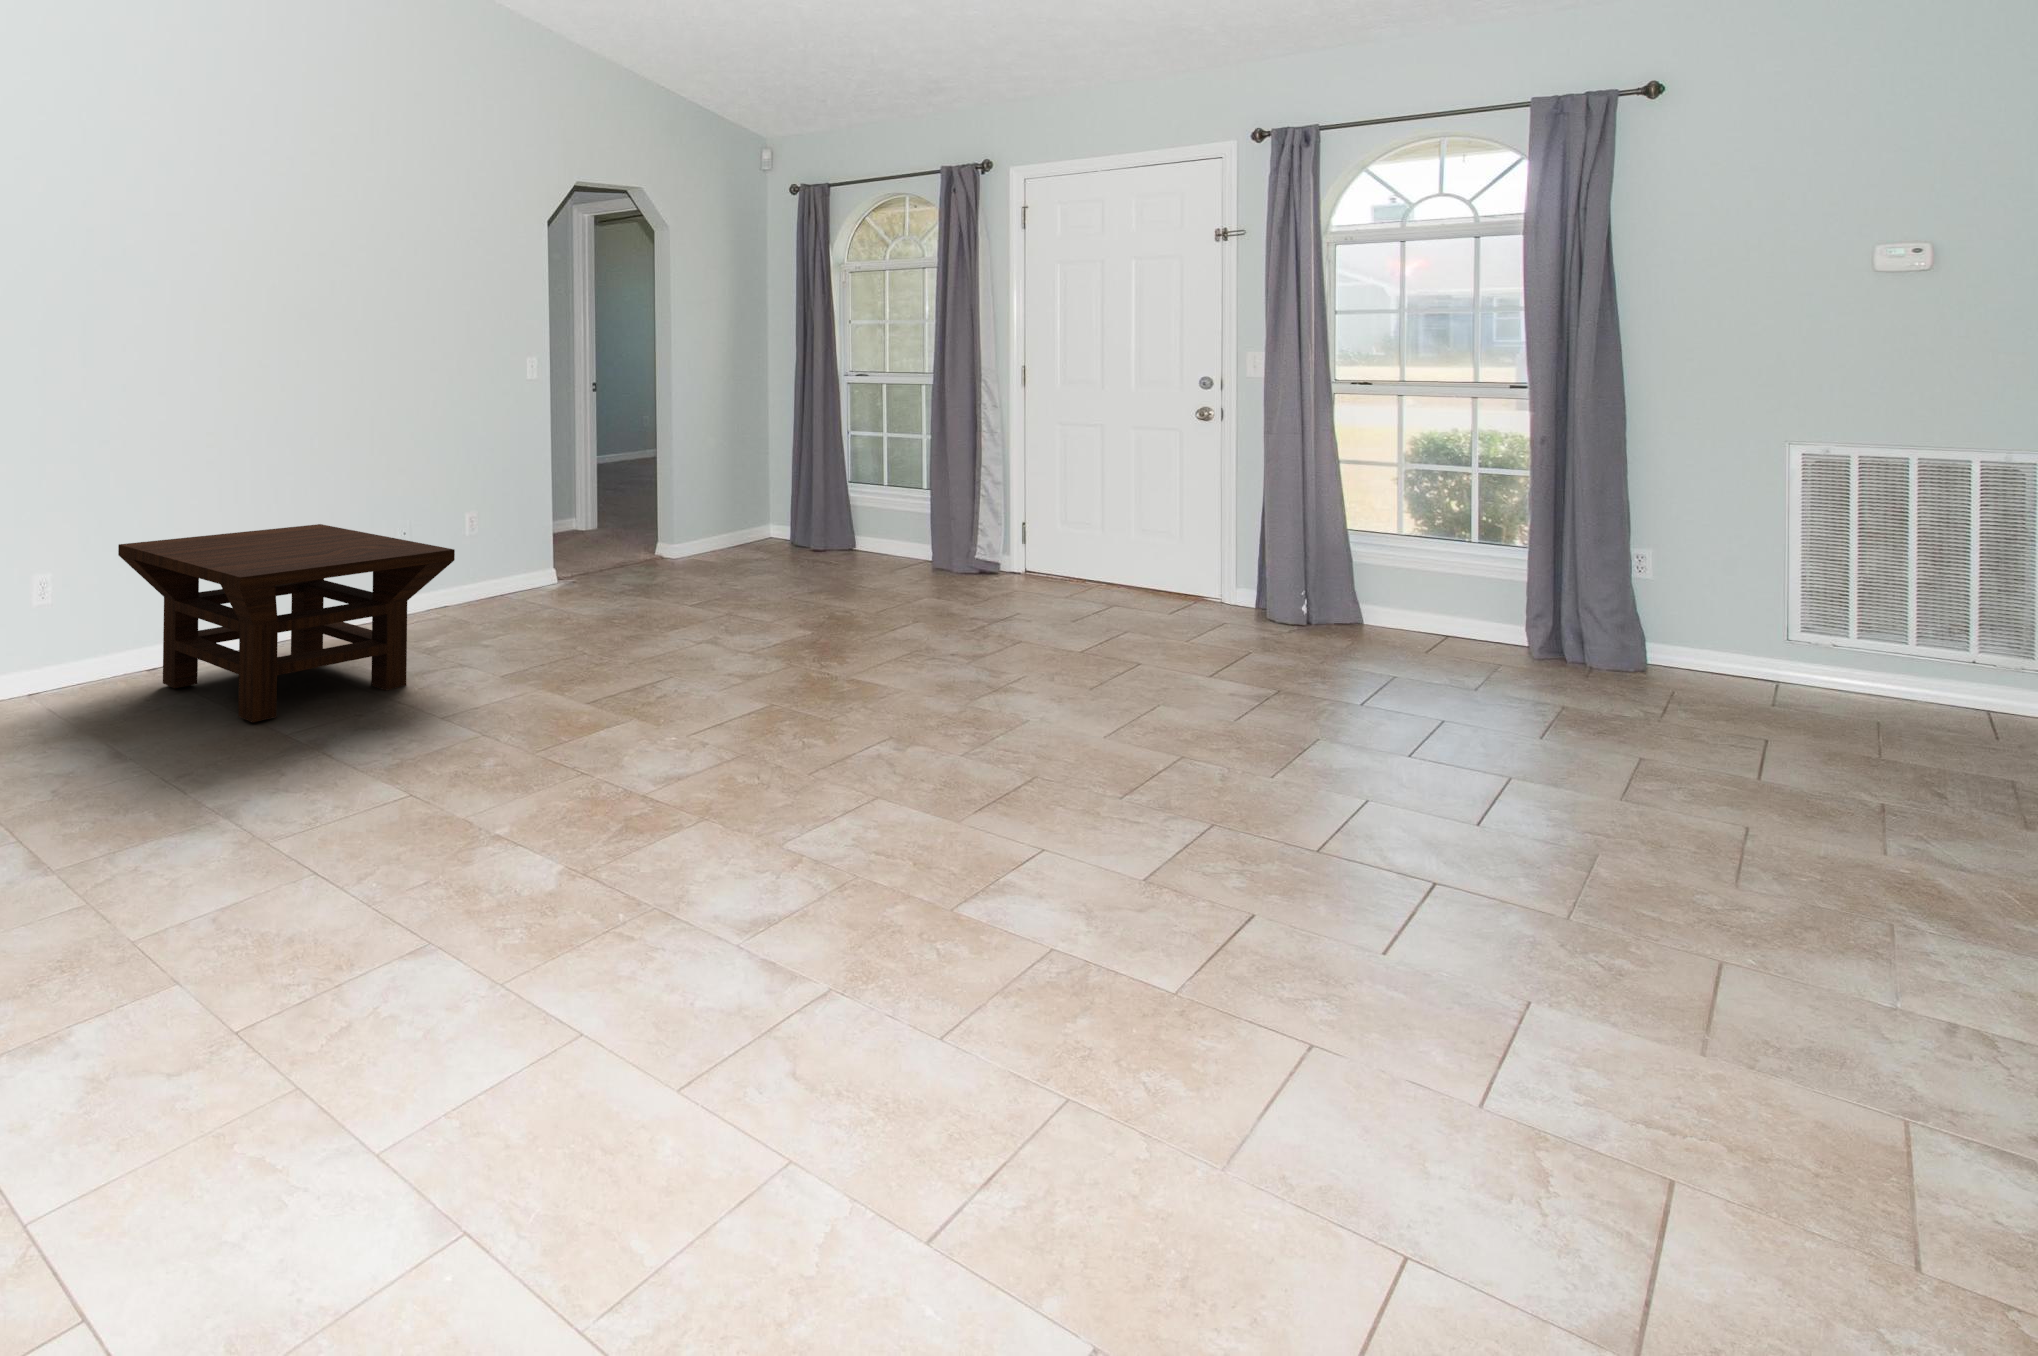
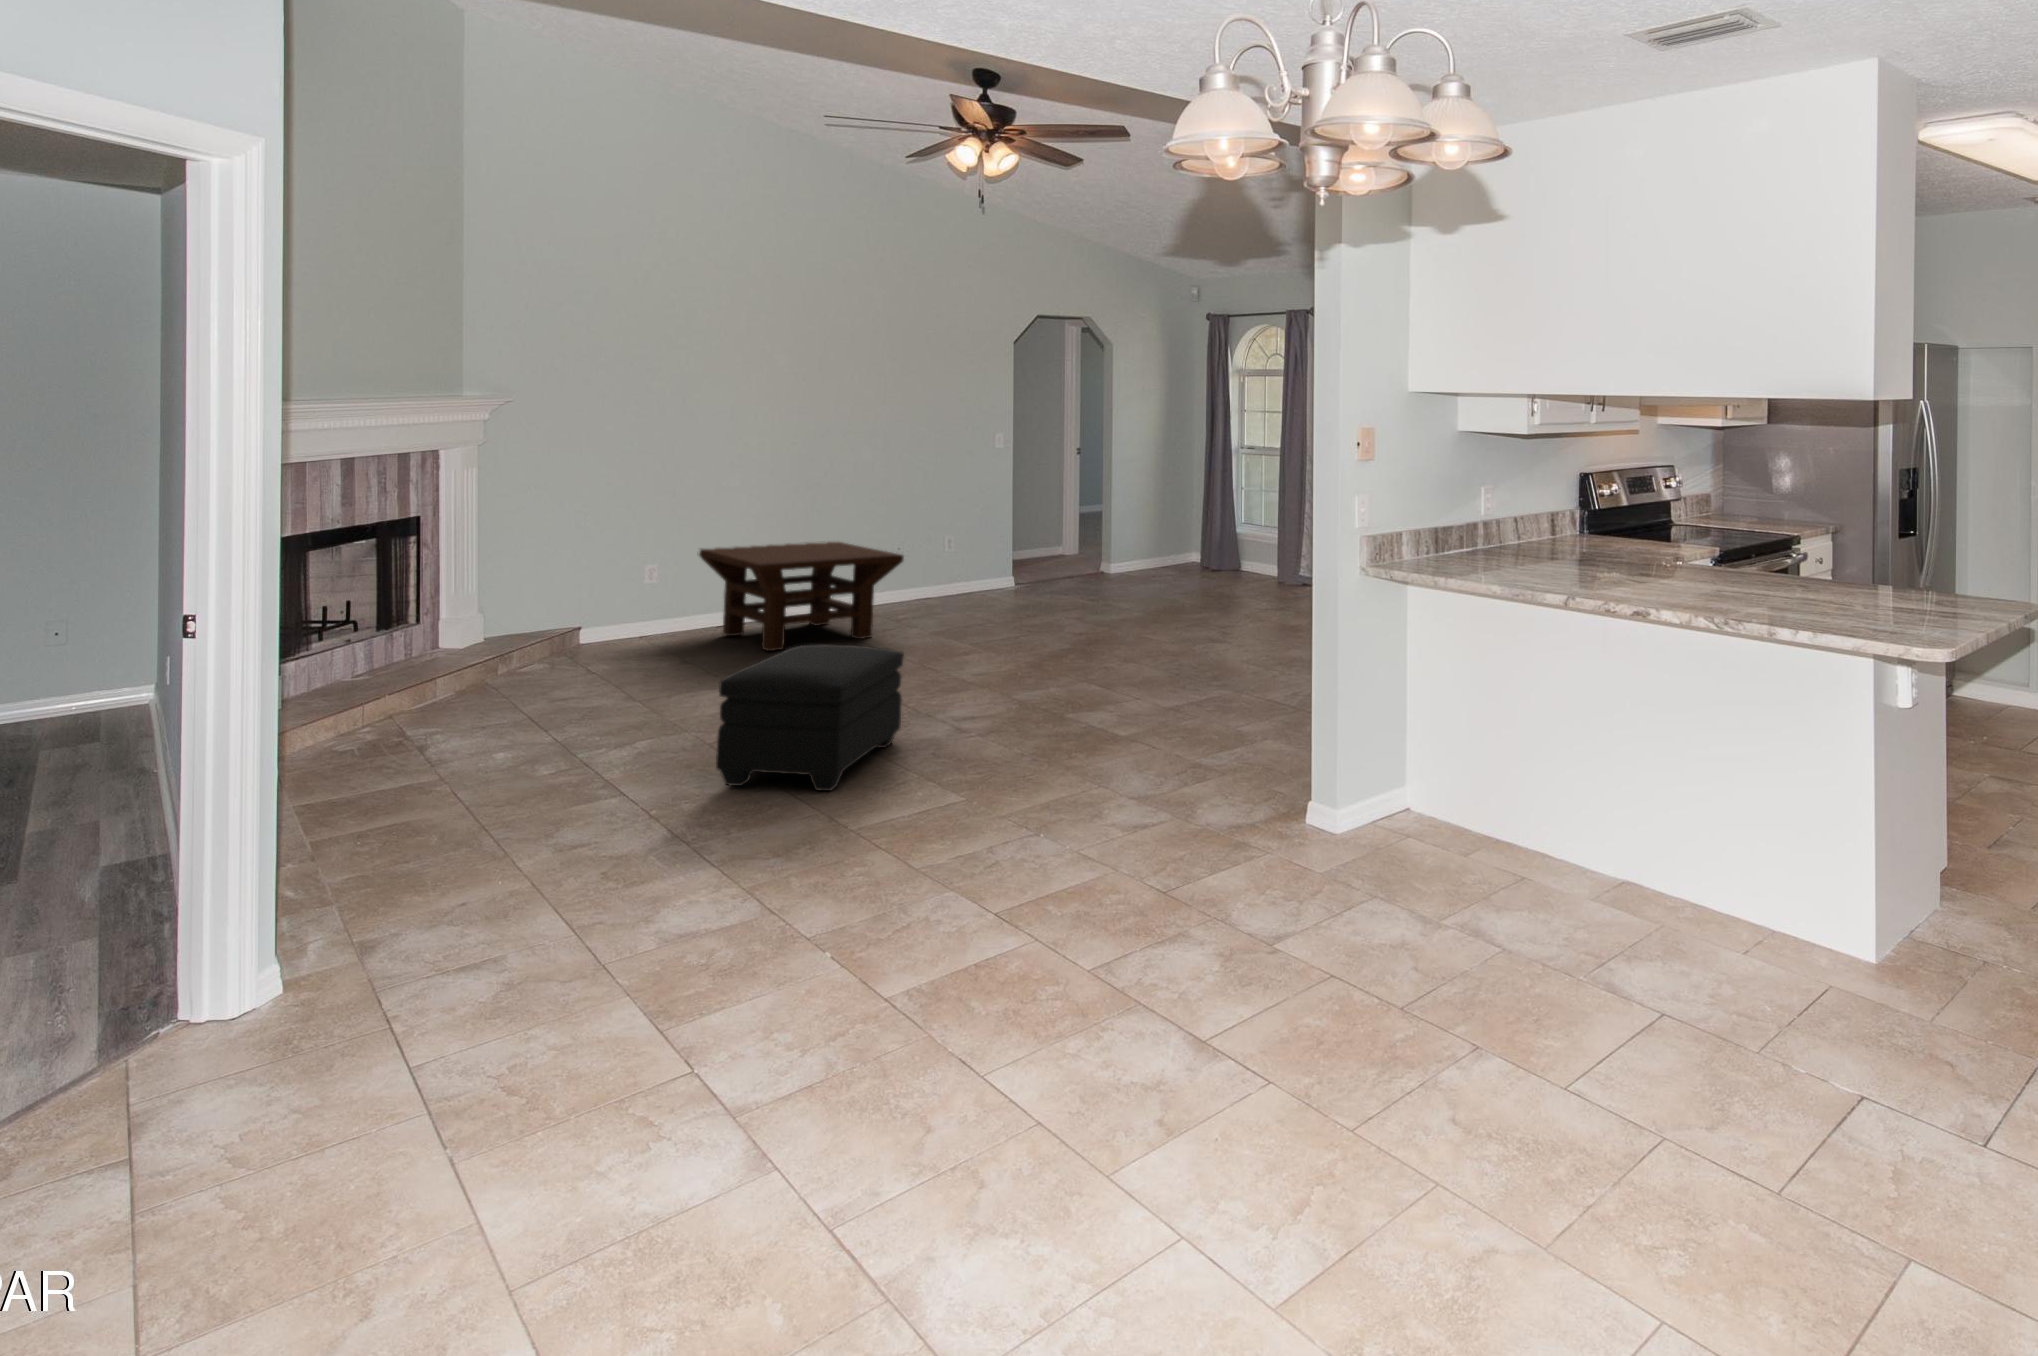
ottoman: none [314,796,665,1280] -> present [716,645,903,791]

